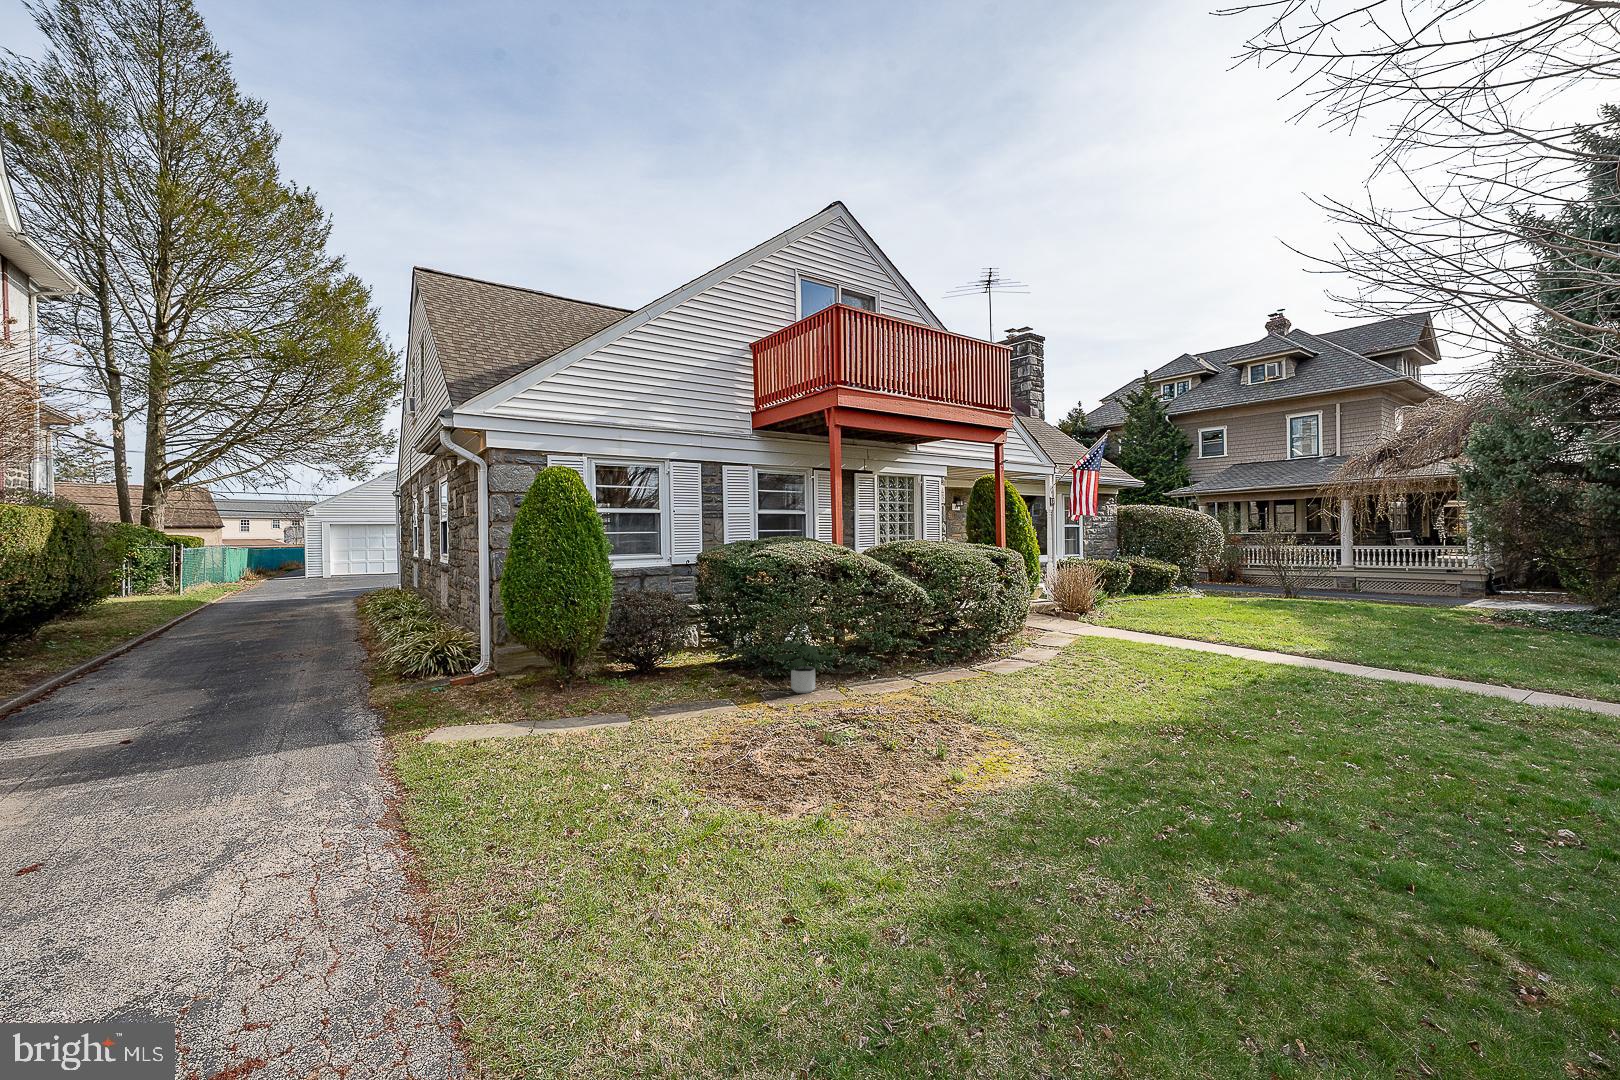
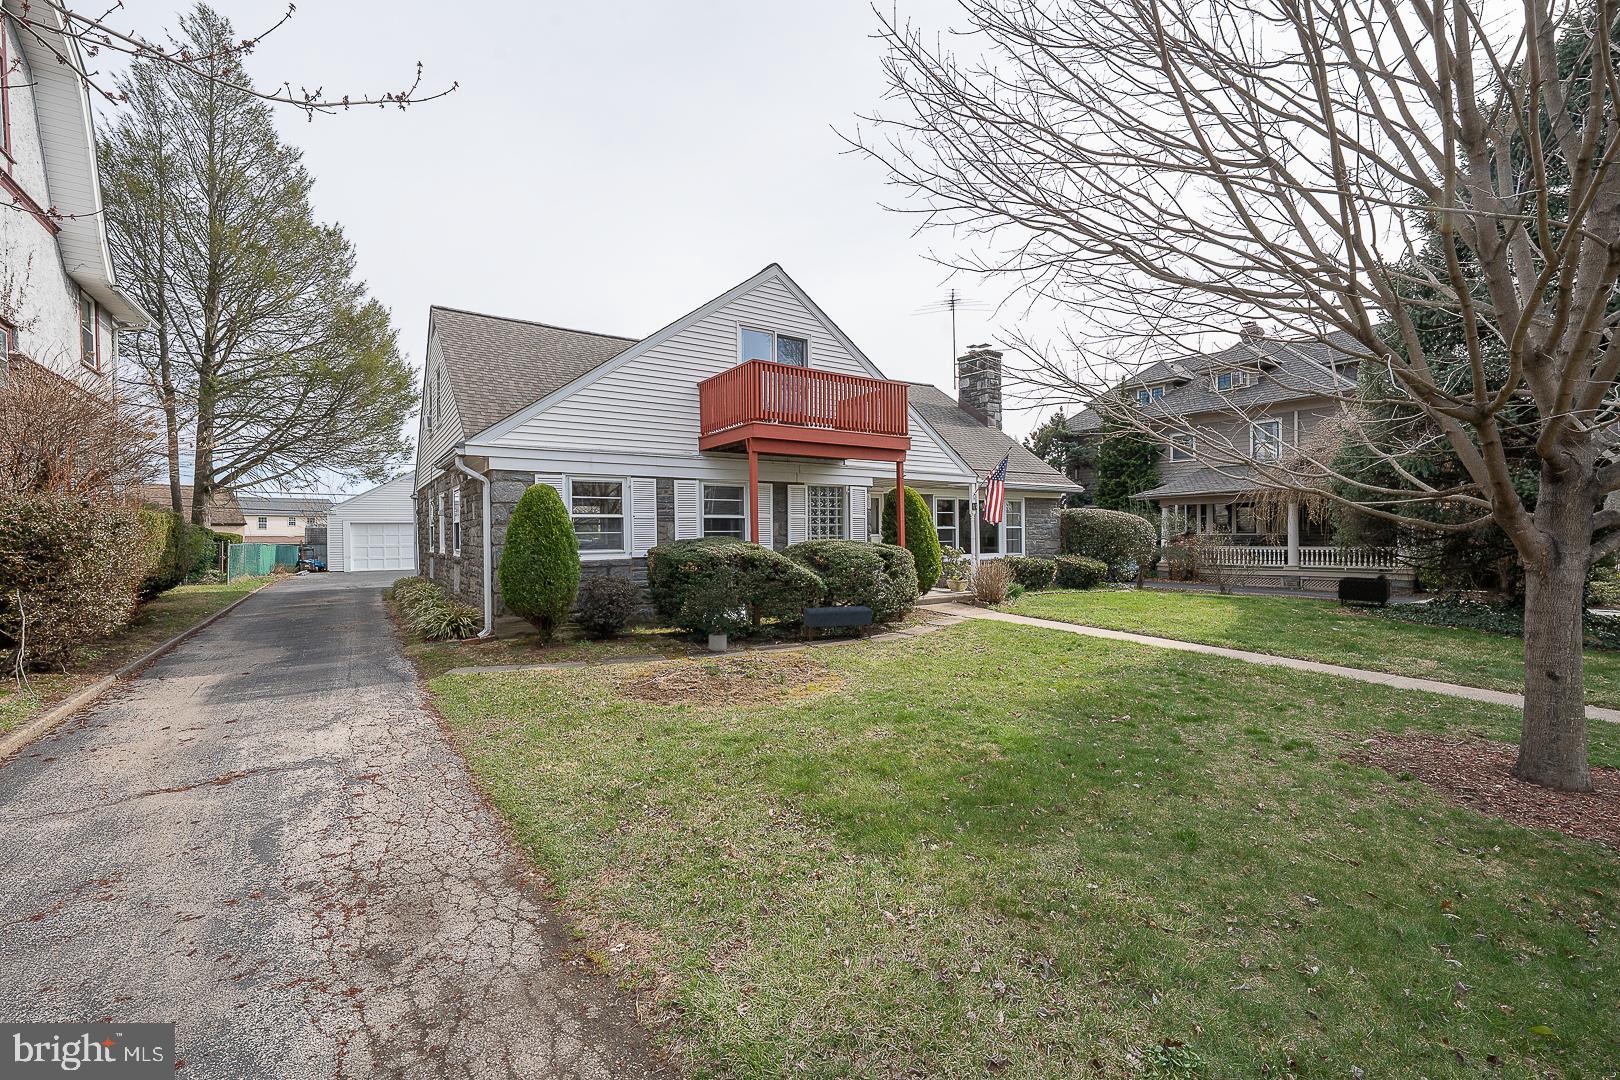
armchair: none [1522,578,1595,620] -> present [1338,574,1390,608]
bench: none [905,626,999,675] -> present [803,606,872,641]

